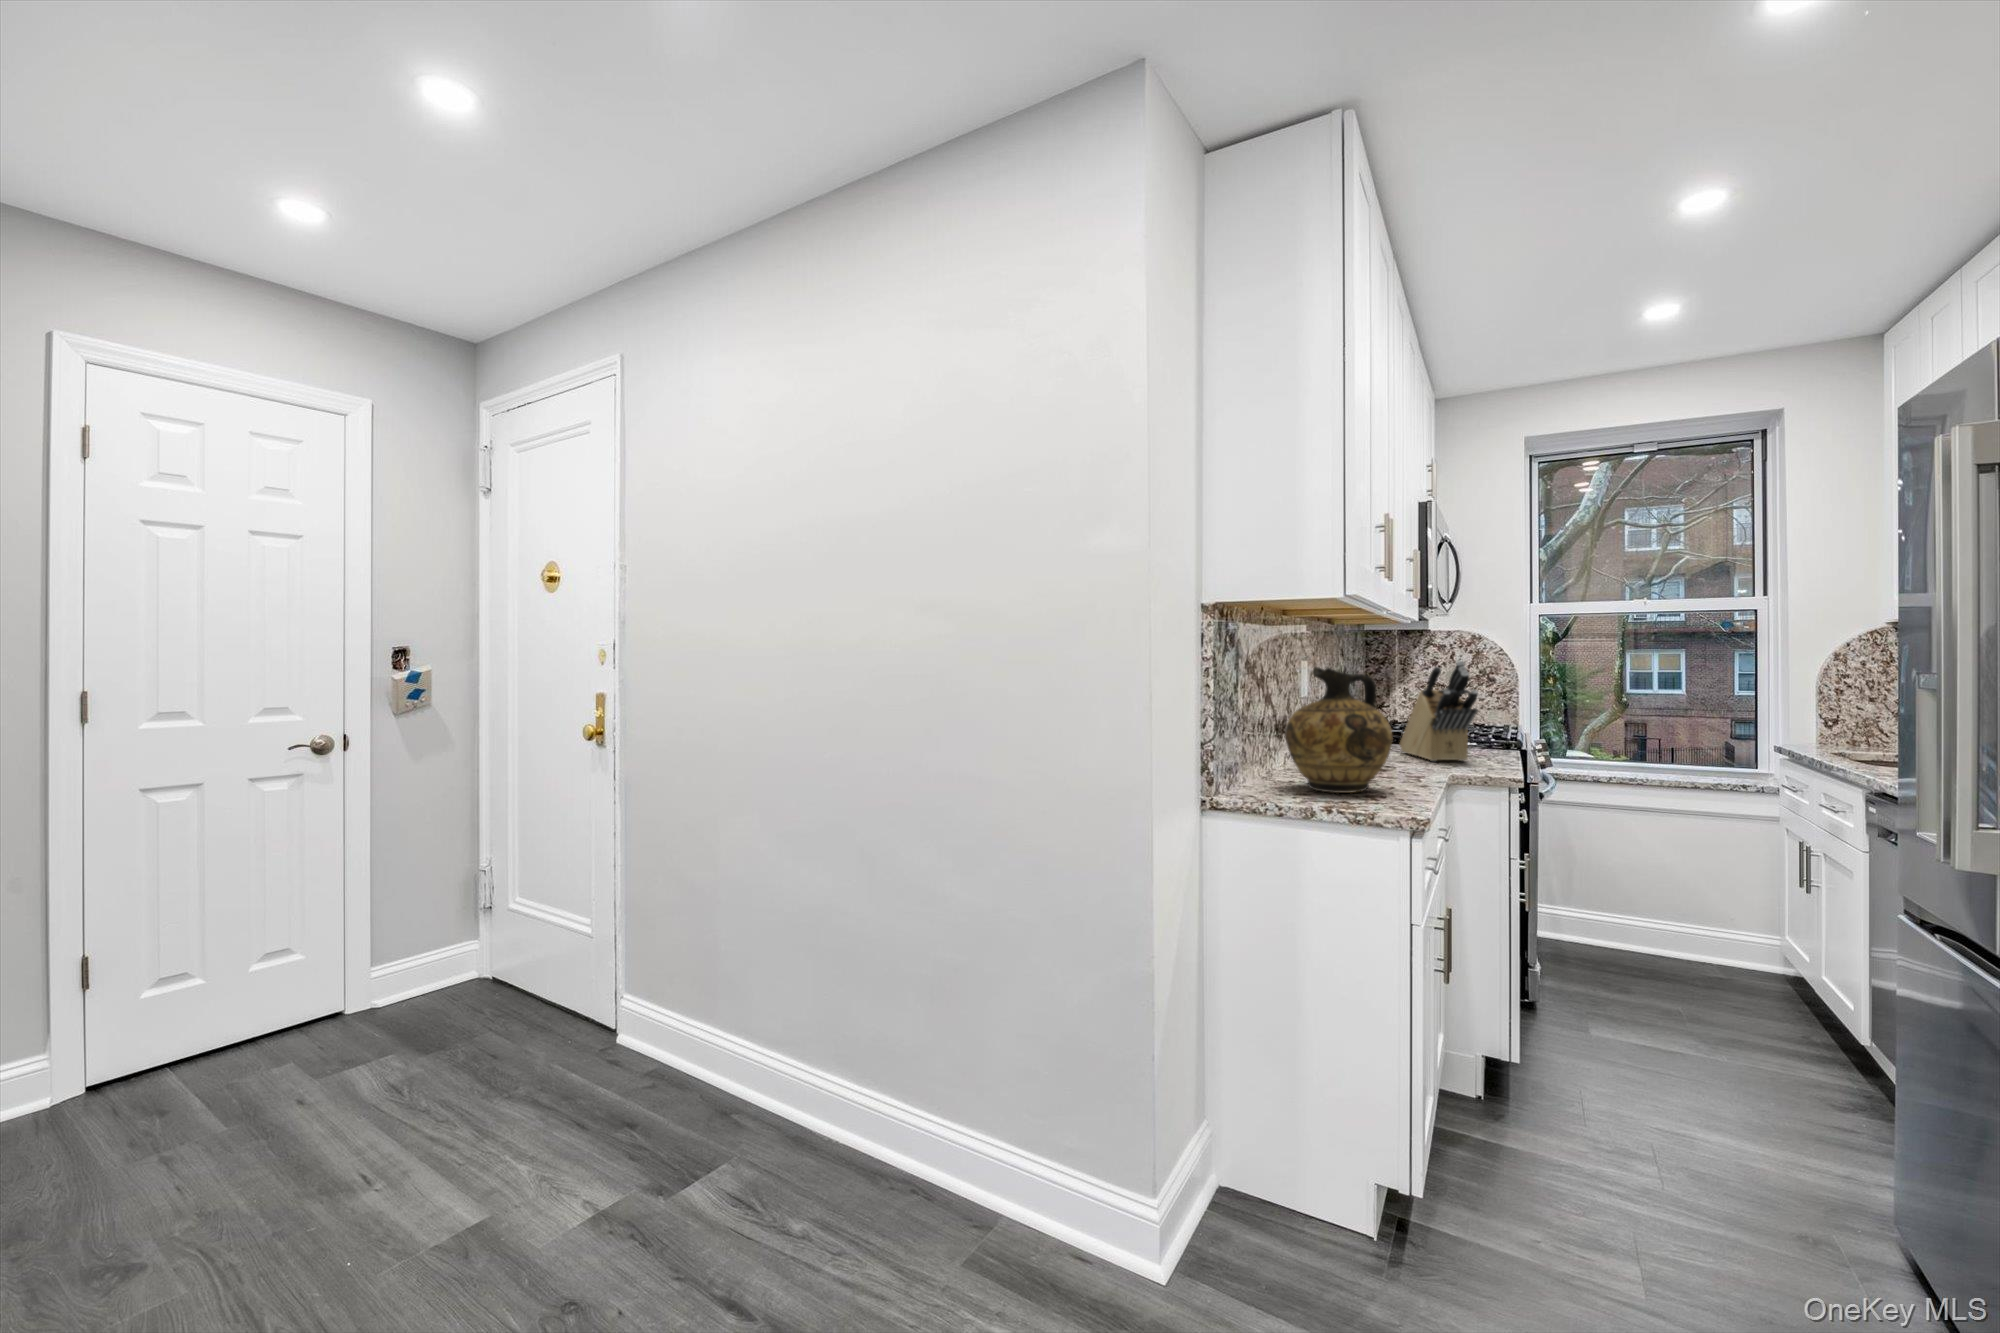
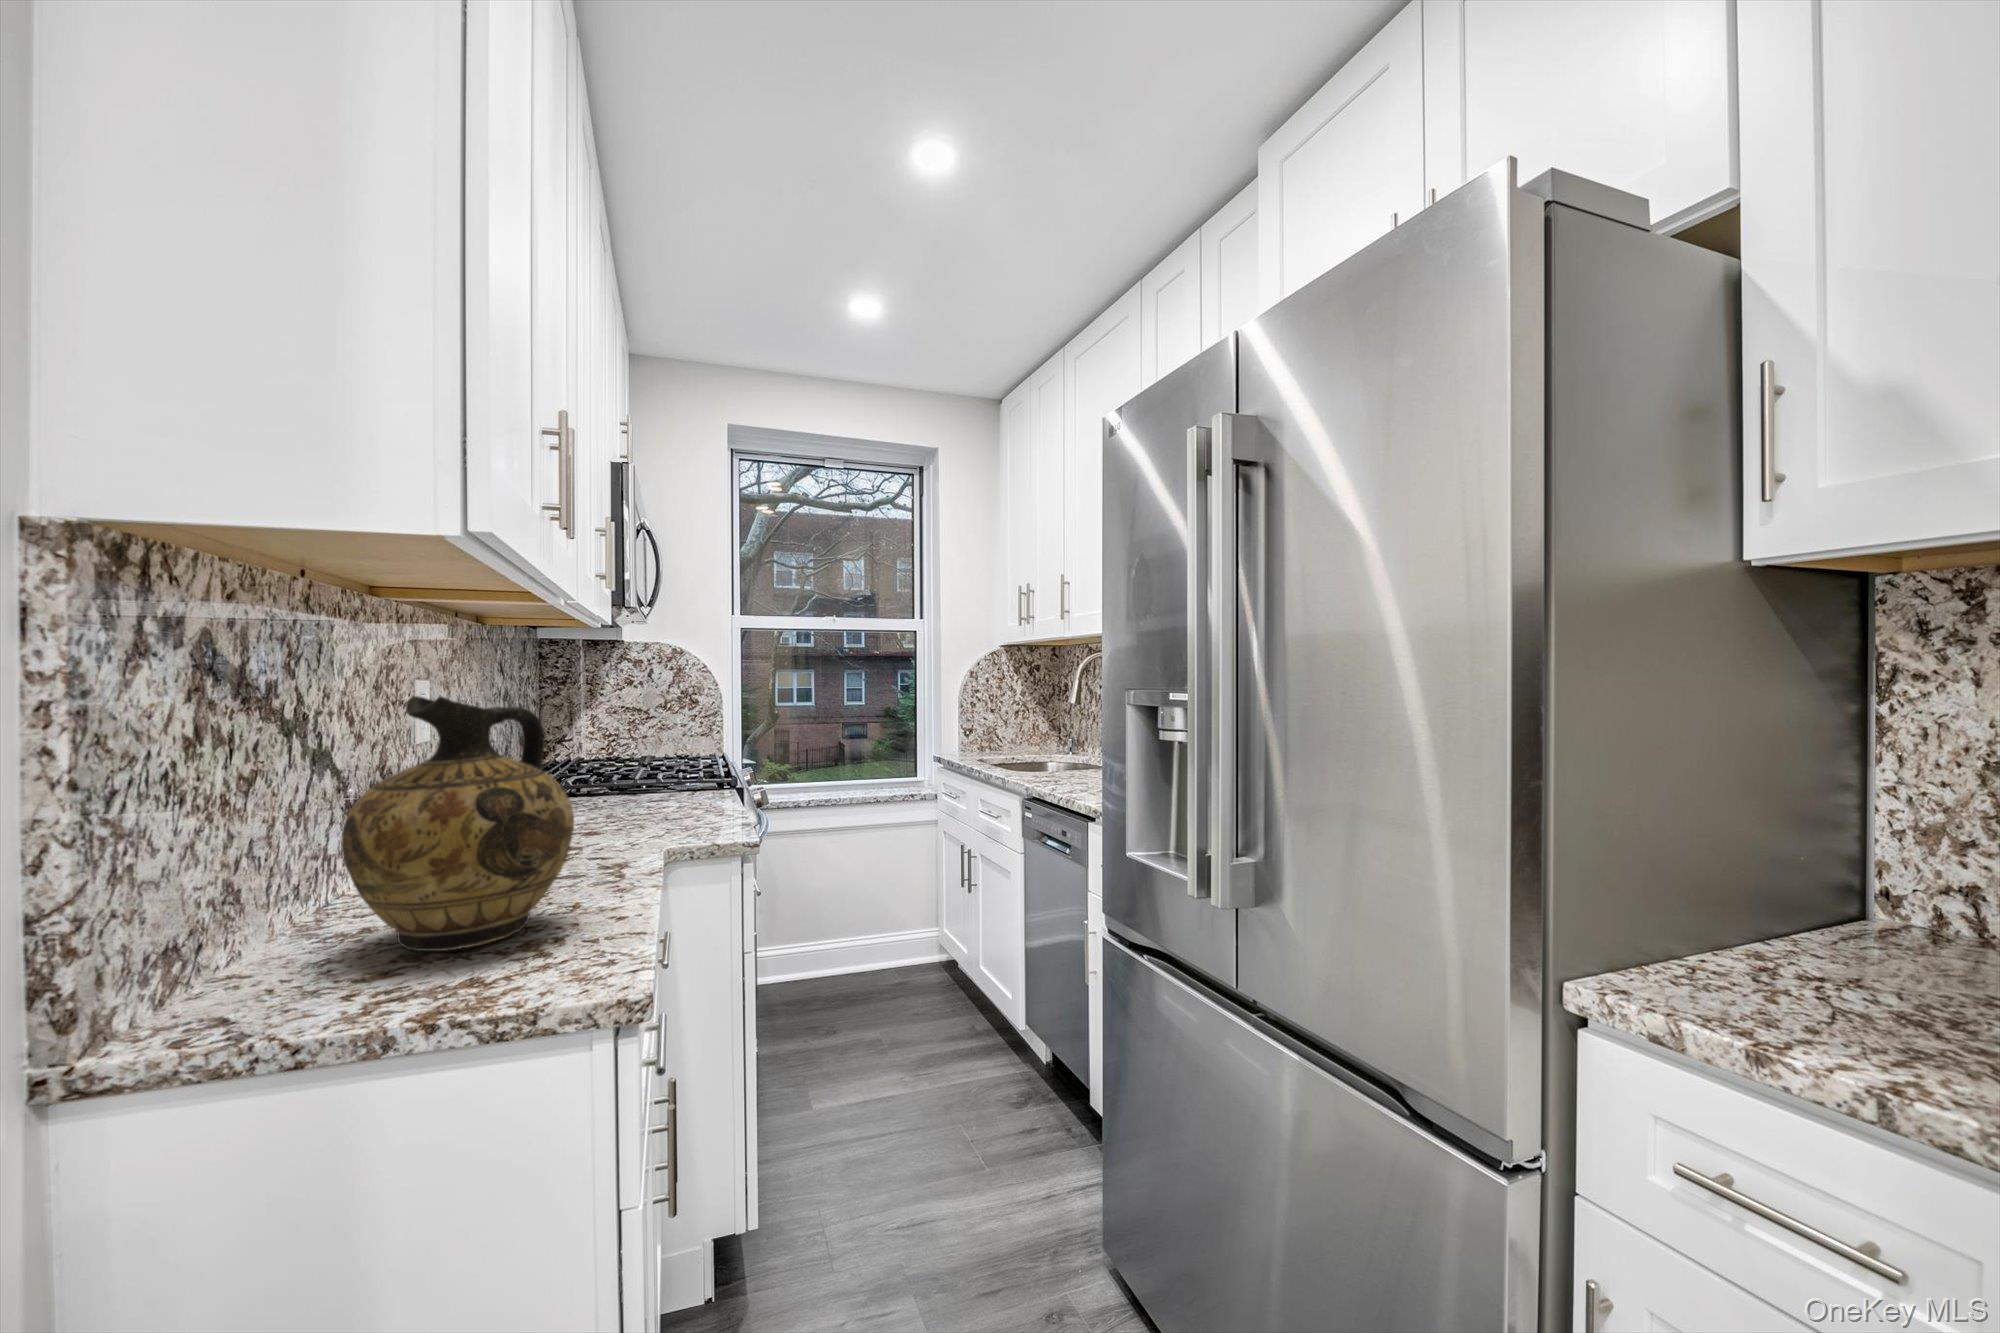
knife block: present [1400,661,1478,761] -> none [586,680,697,827]

